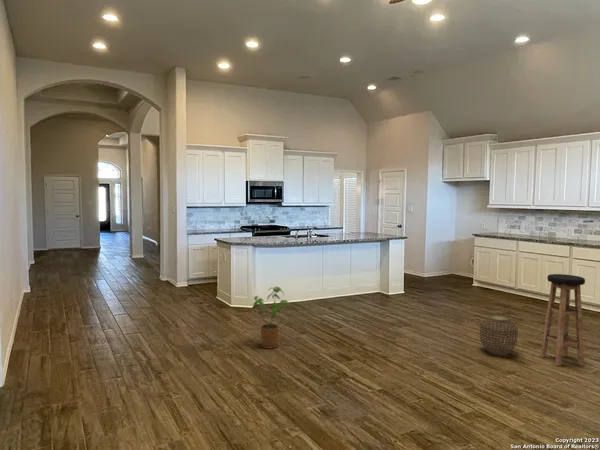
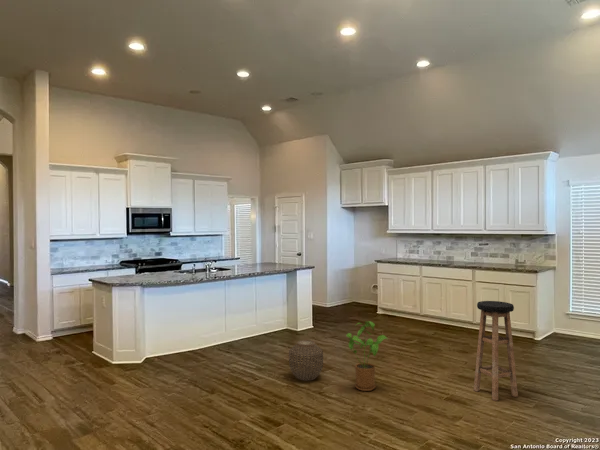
house plant: present [253,287,289,349] -> present [346,321,387,391]
woven basket: present [480,315,518,355] -> present [289,340,323,381]

